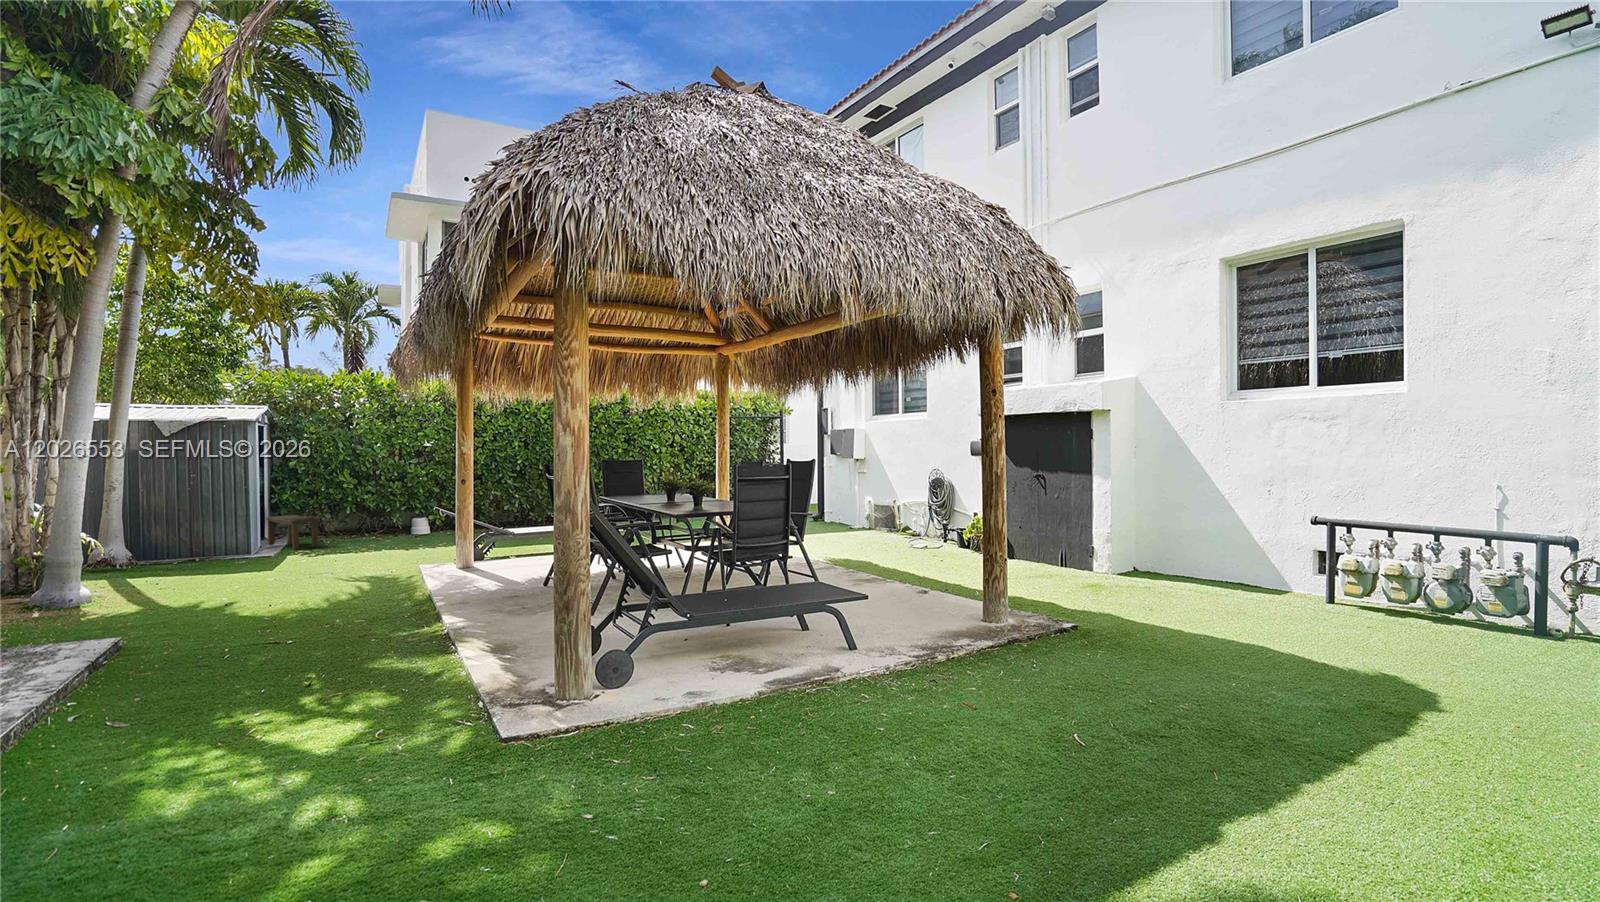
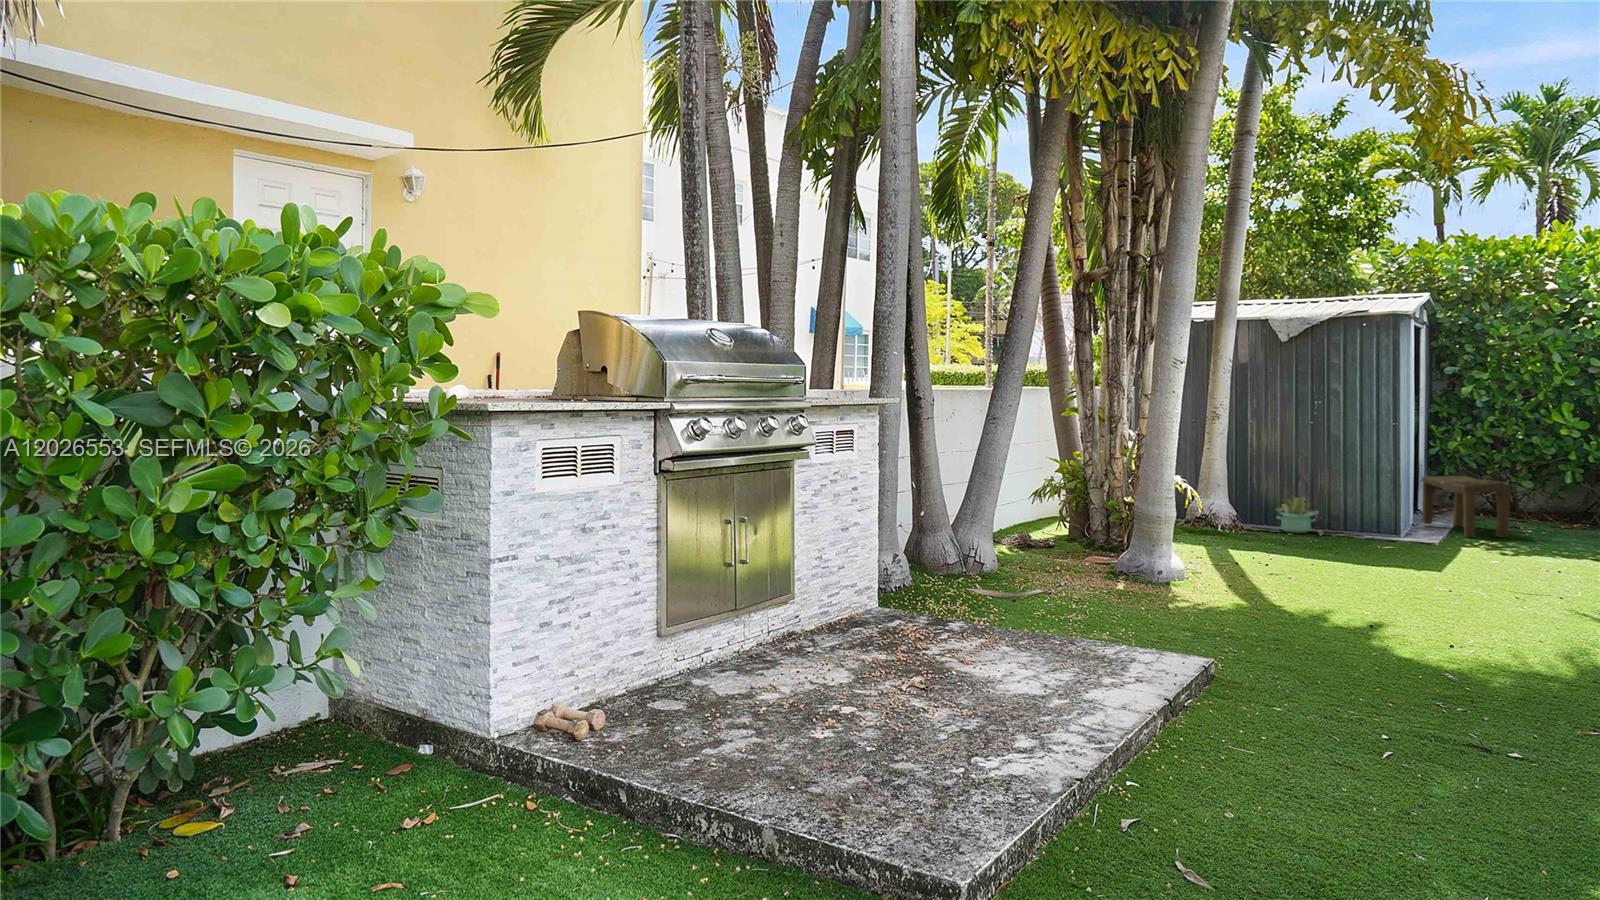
decorative plant: none [163,537,197,561] -> present [1277,497,1318,533]

